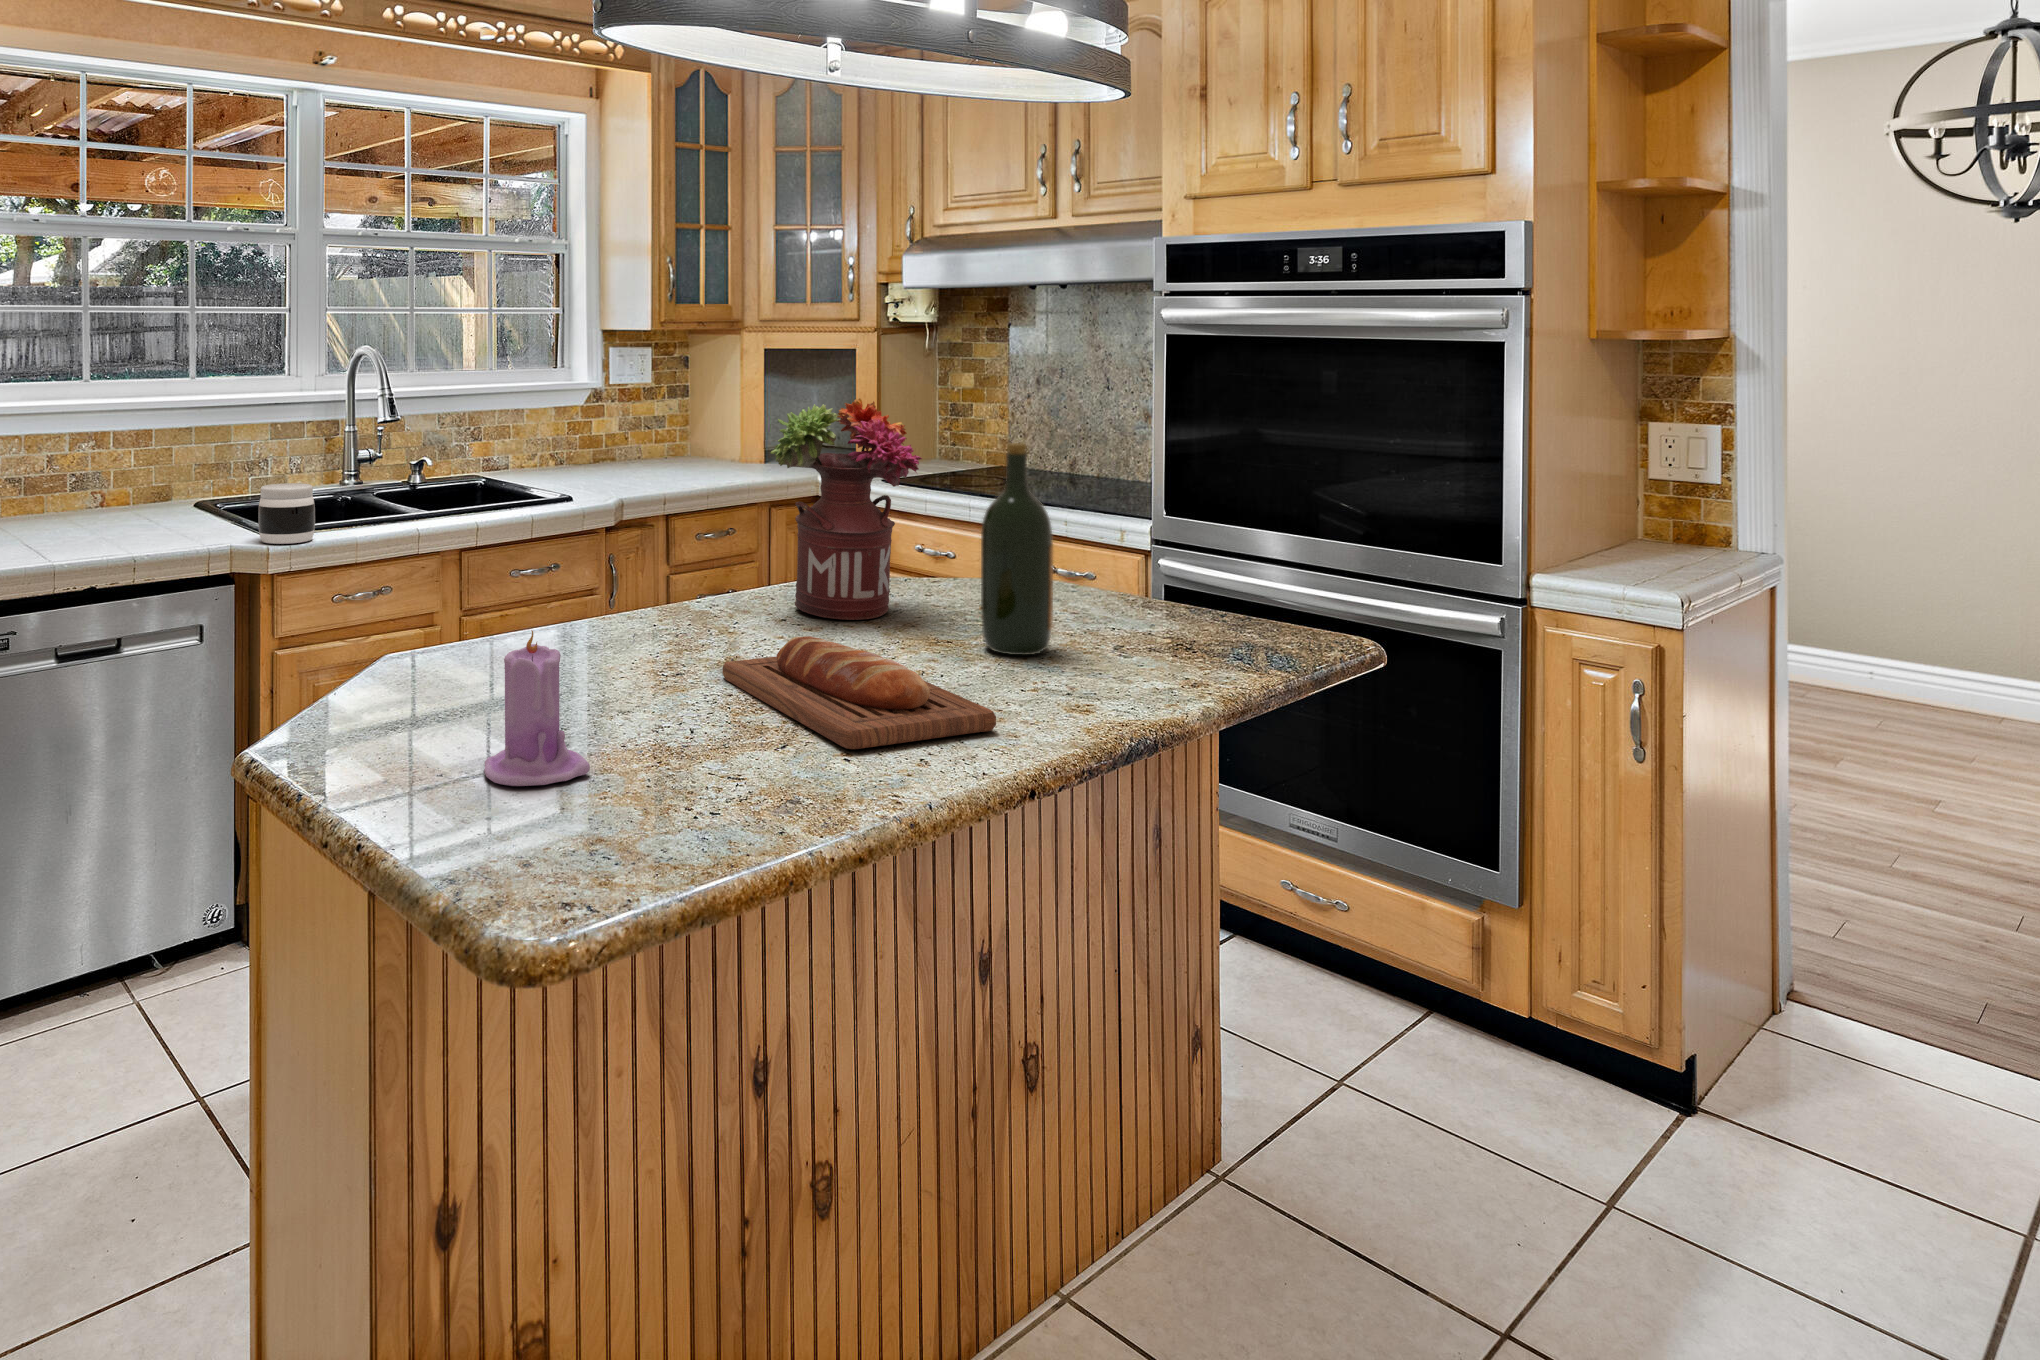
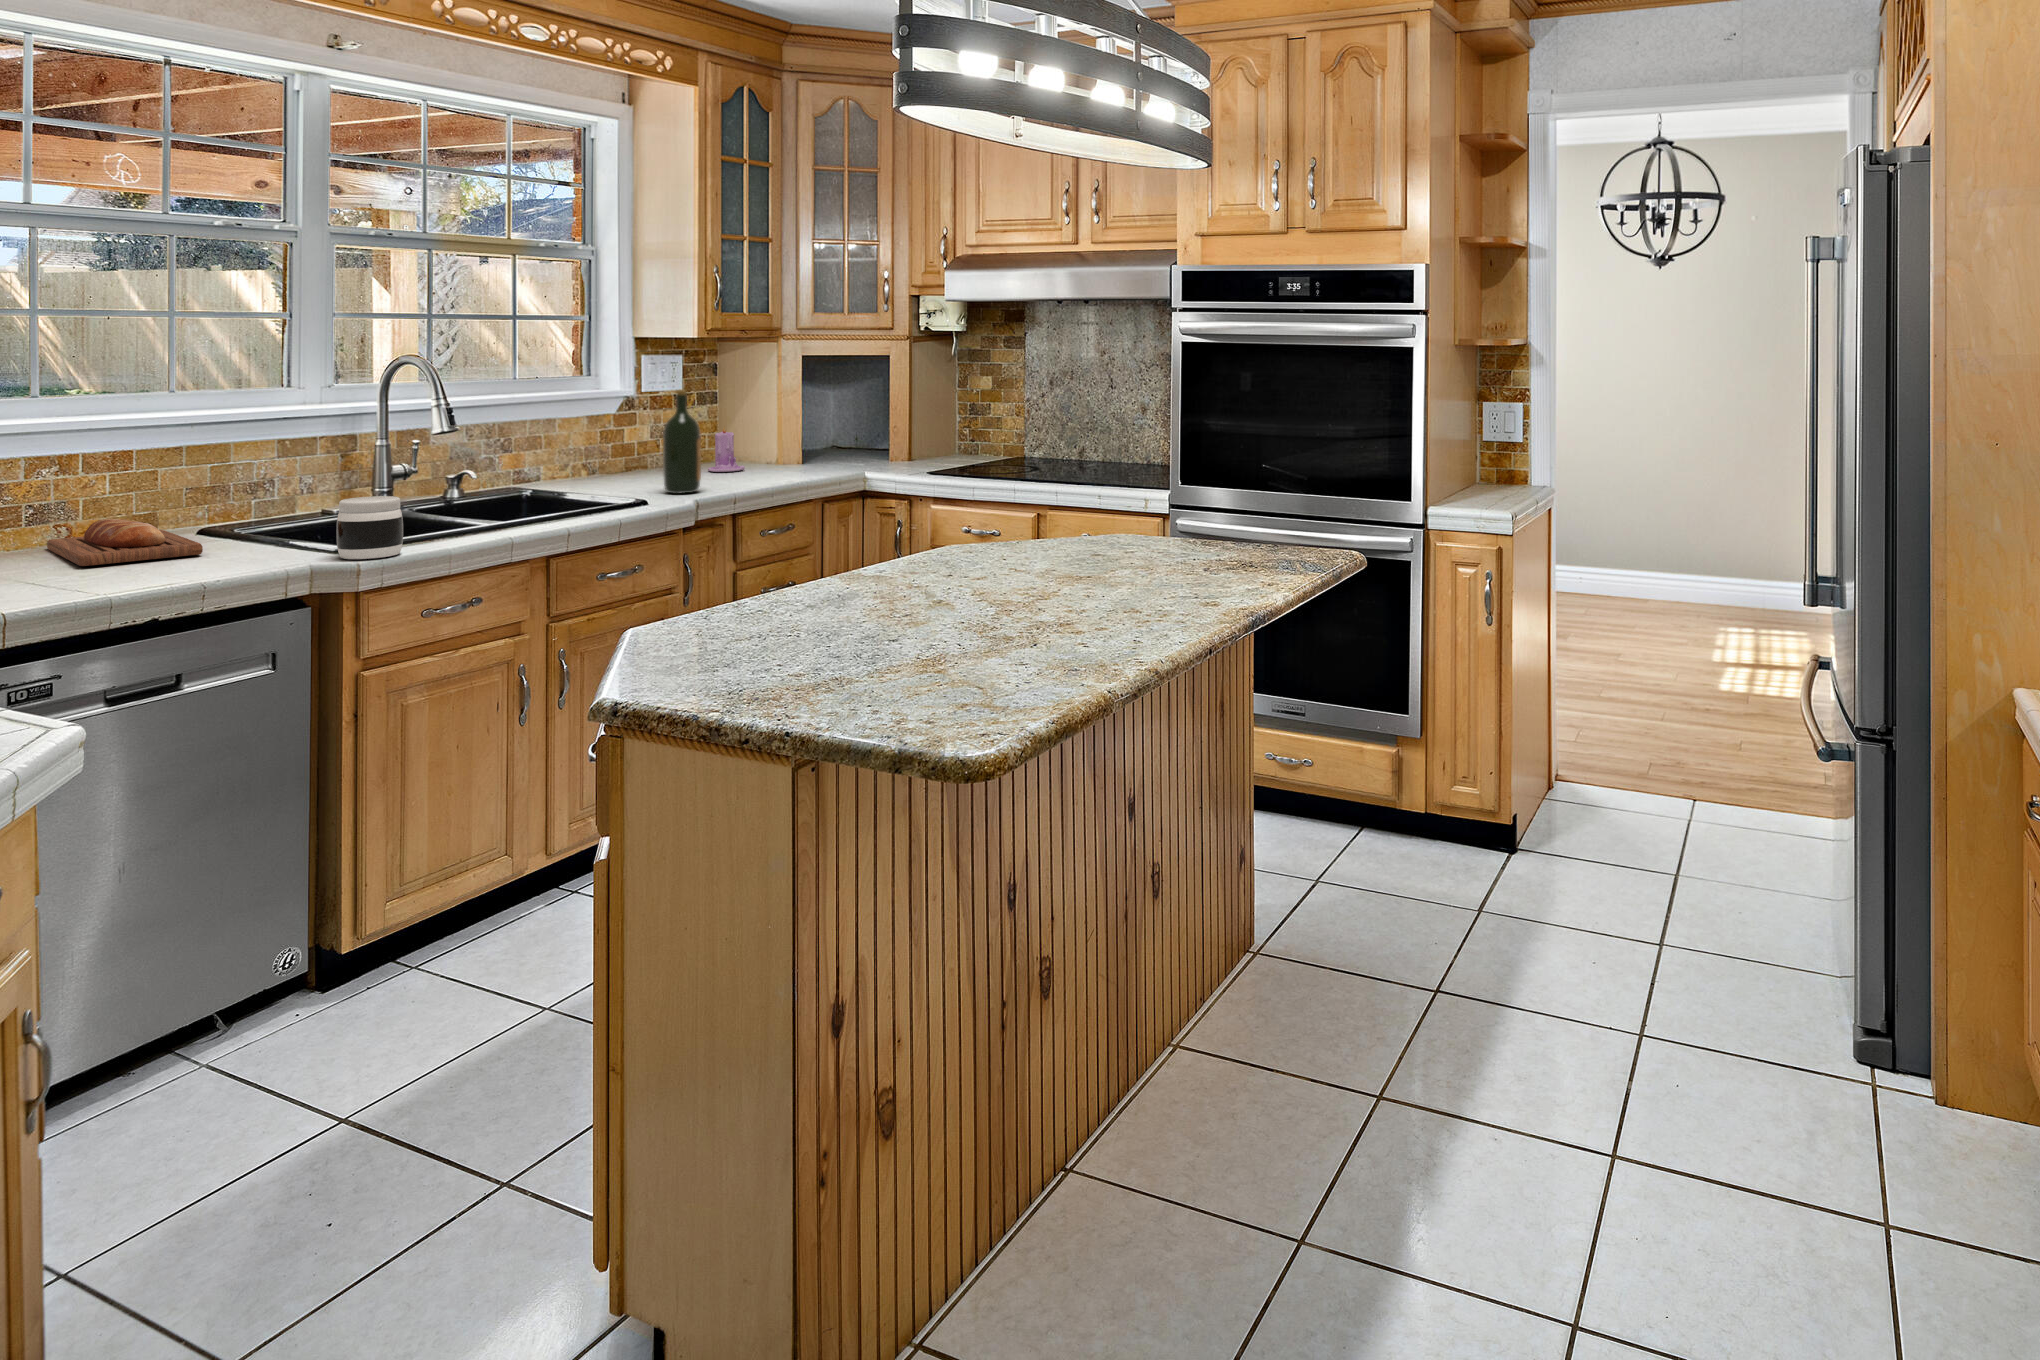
flower arrangement: present [771,398,922,620] -> none [937,394,1060,573]
wine bottle: present [981,443,1053,655] -> present [663,390,701,494]
candle: present [484,630,590,786] -> present [708,428,745,472]
bread loaf: present [722,636,996,749] -> present [47,519,203,566]

